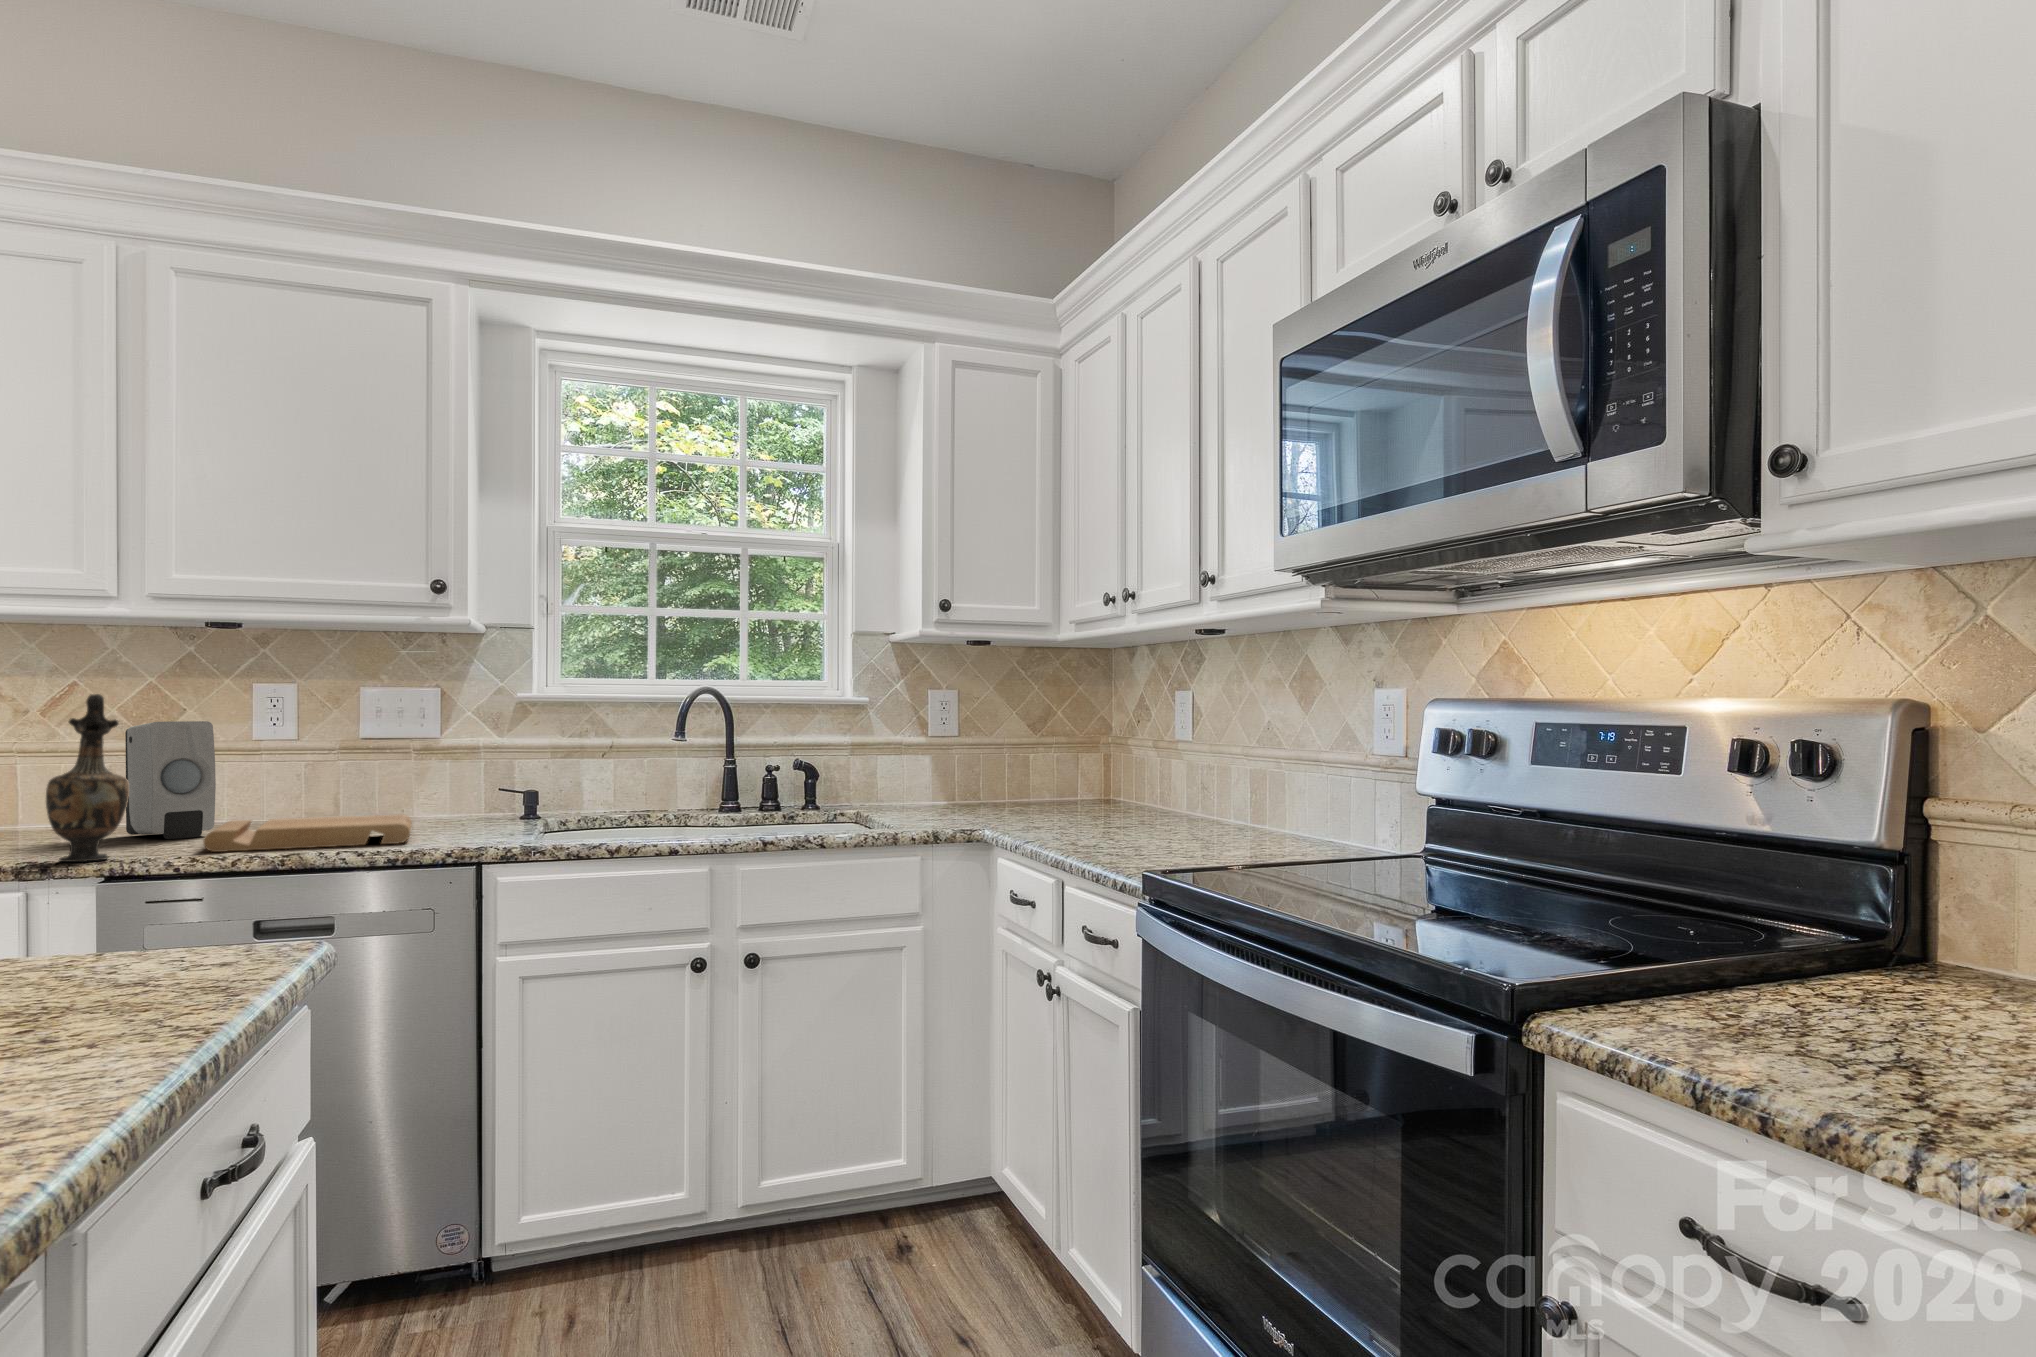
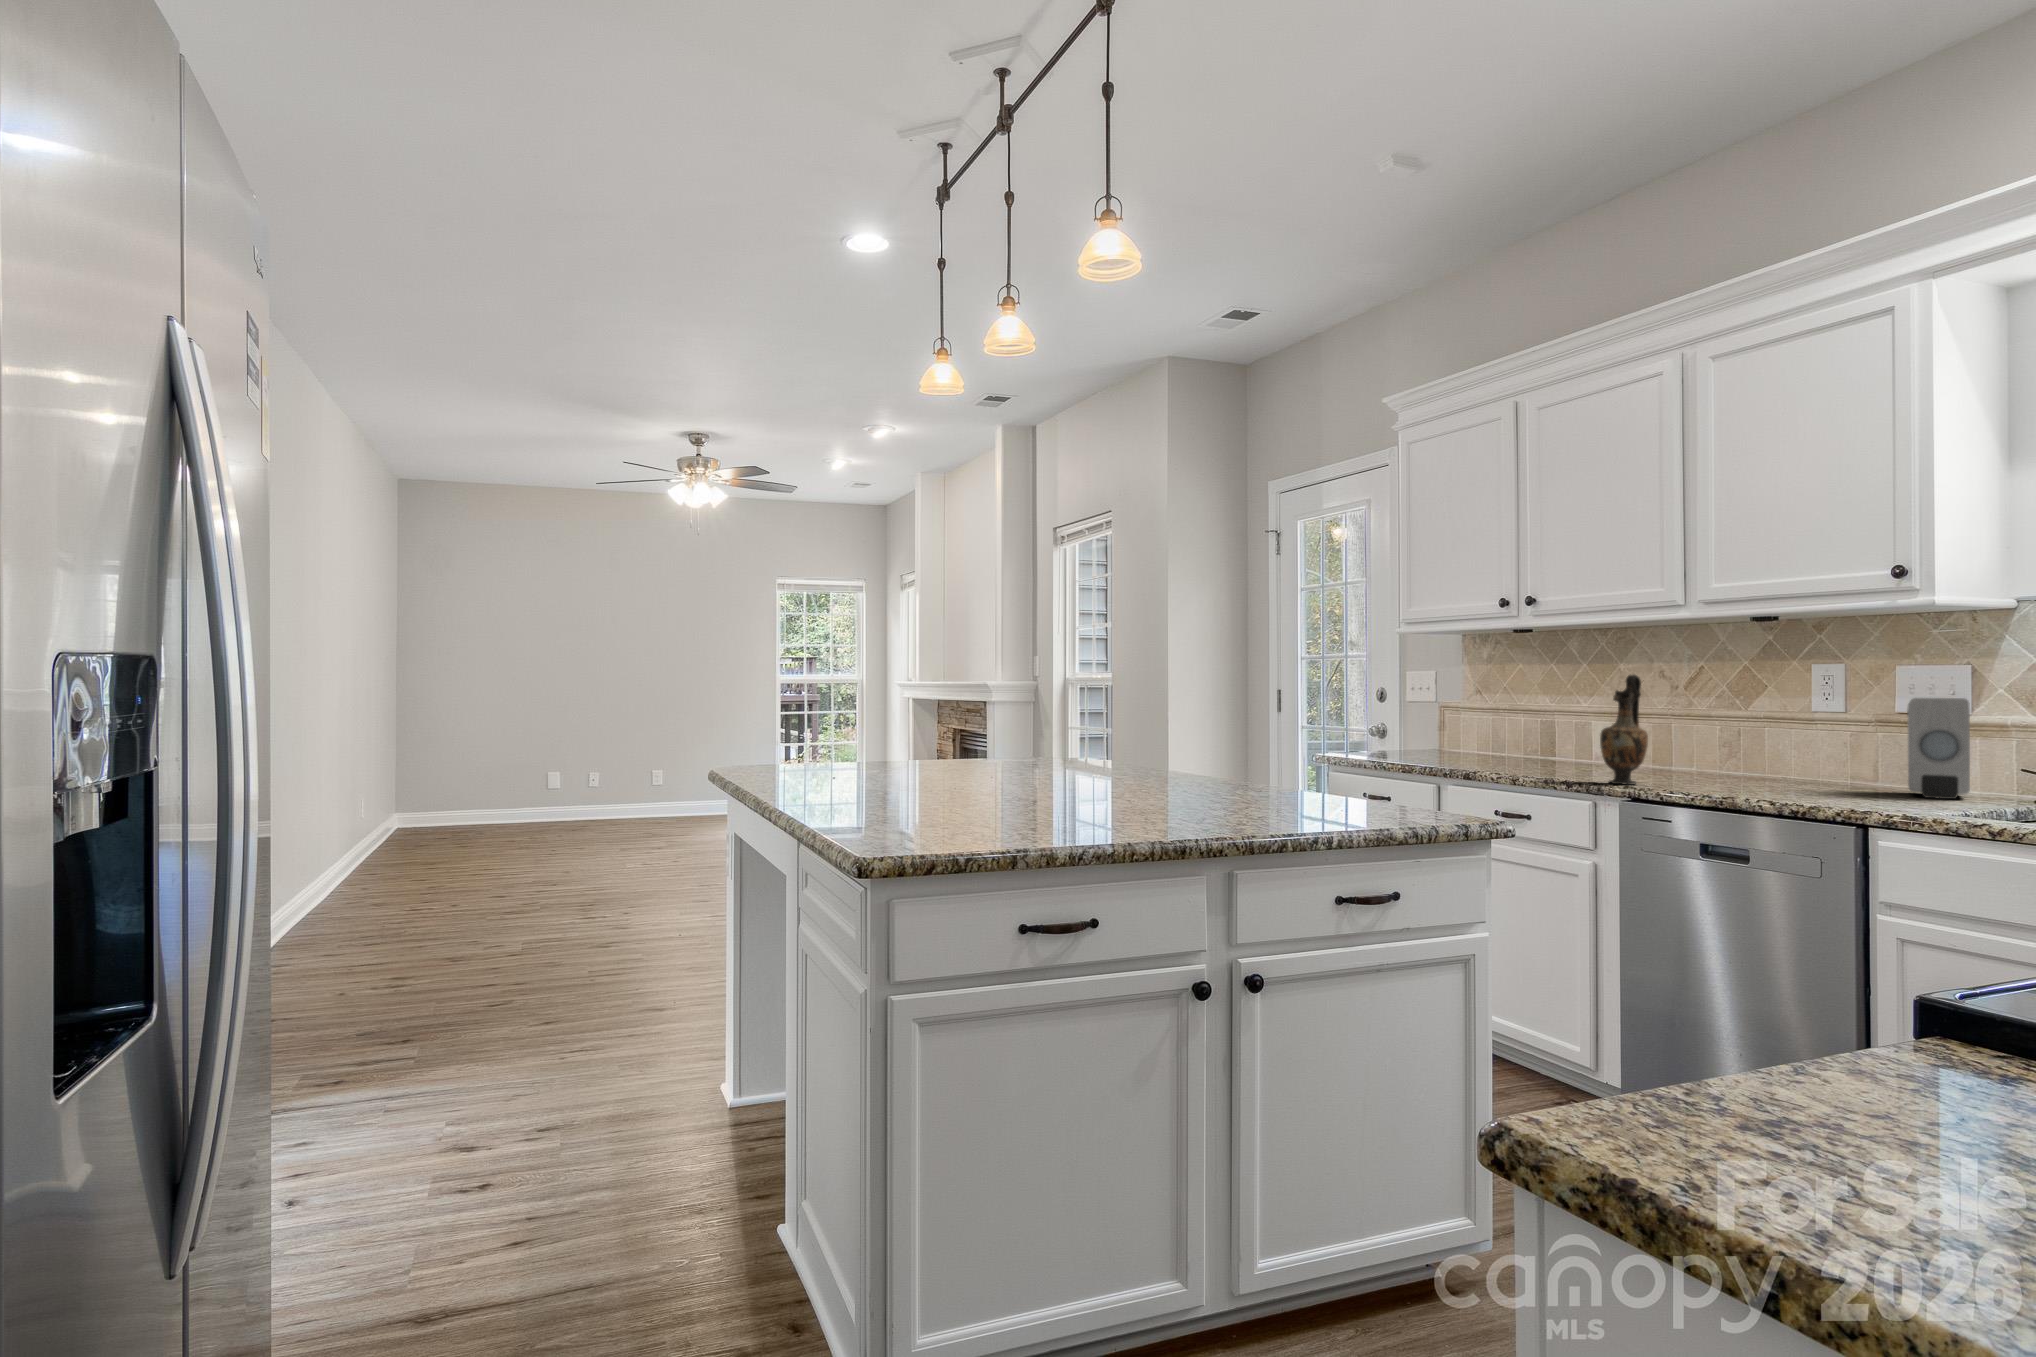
soap dispenser: present [125,721,216,839] -> present [1907,698,1970,799]
cutting board: present [203,814,412,852] -> none [1694,771,1889,802]

